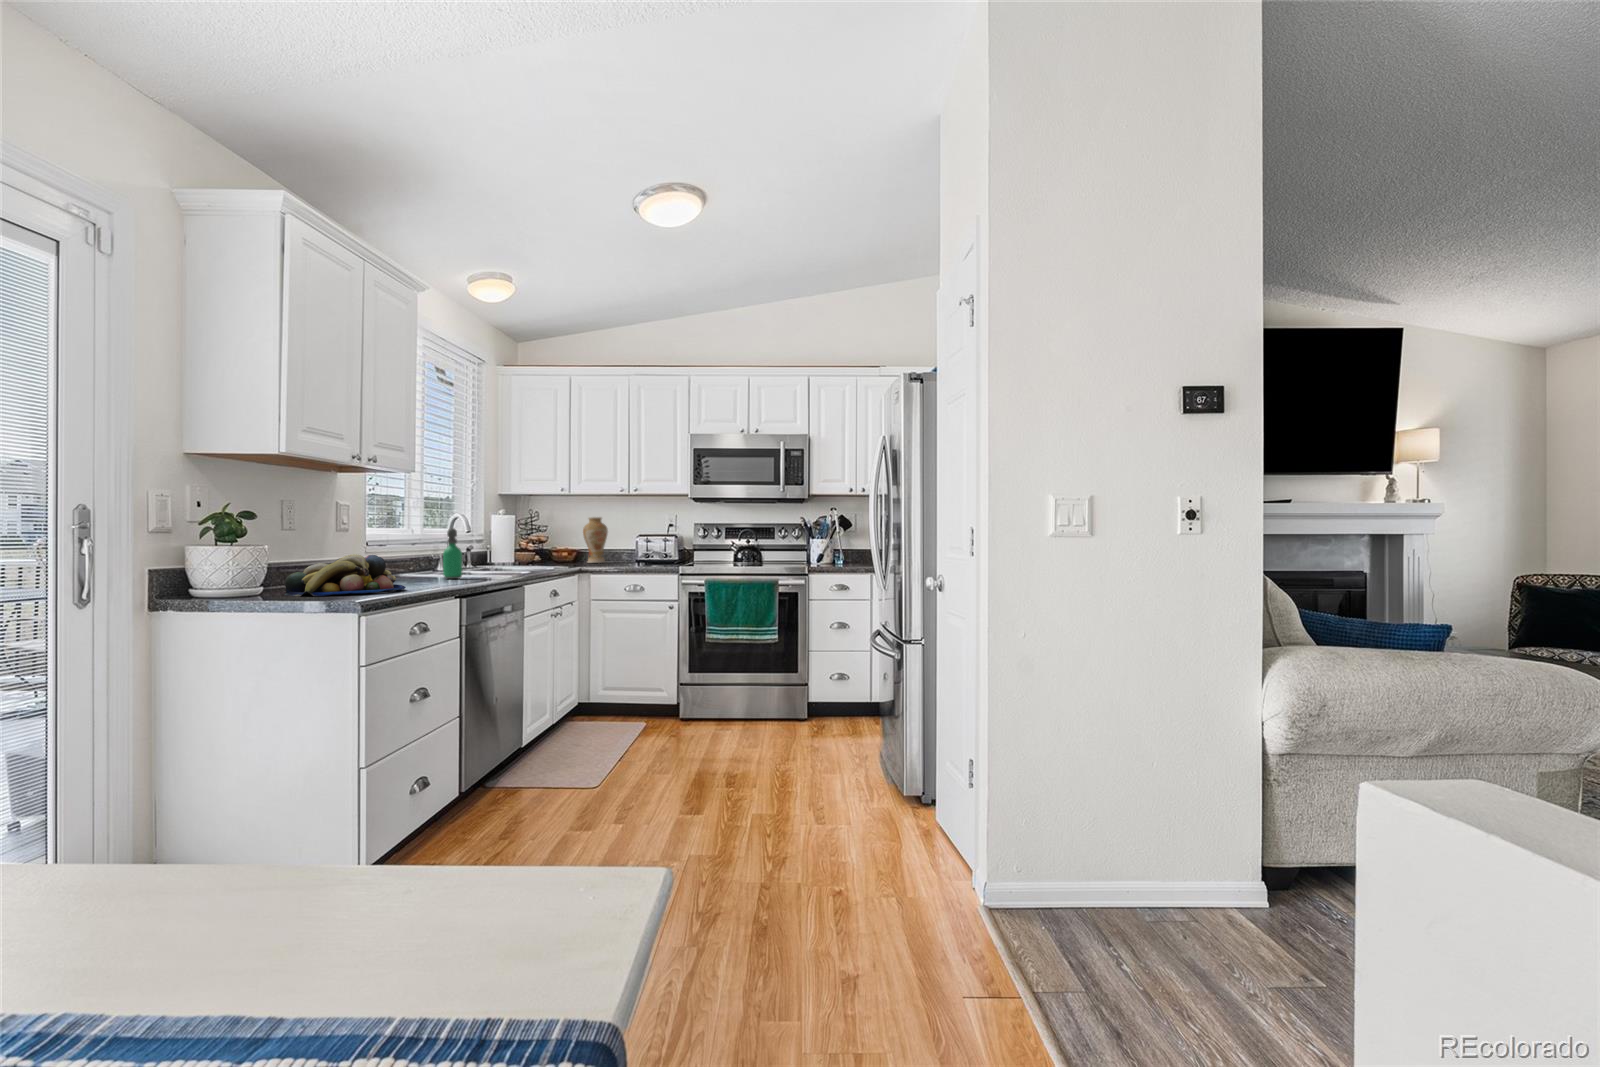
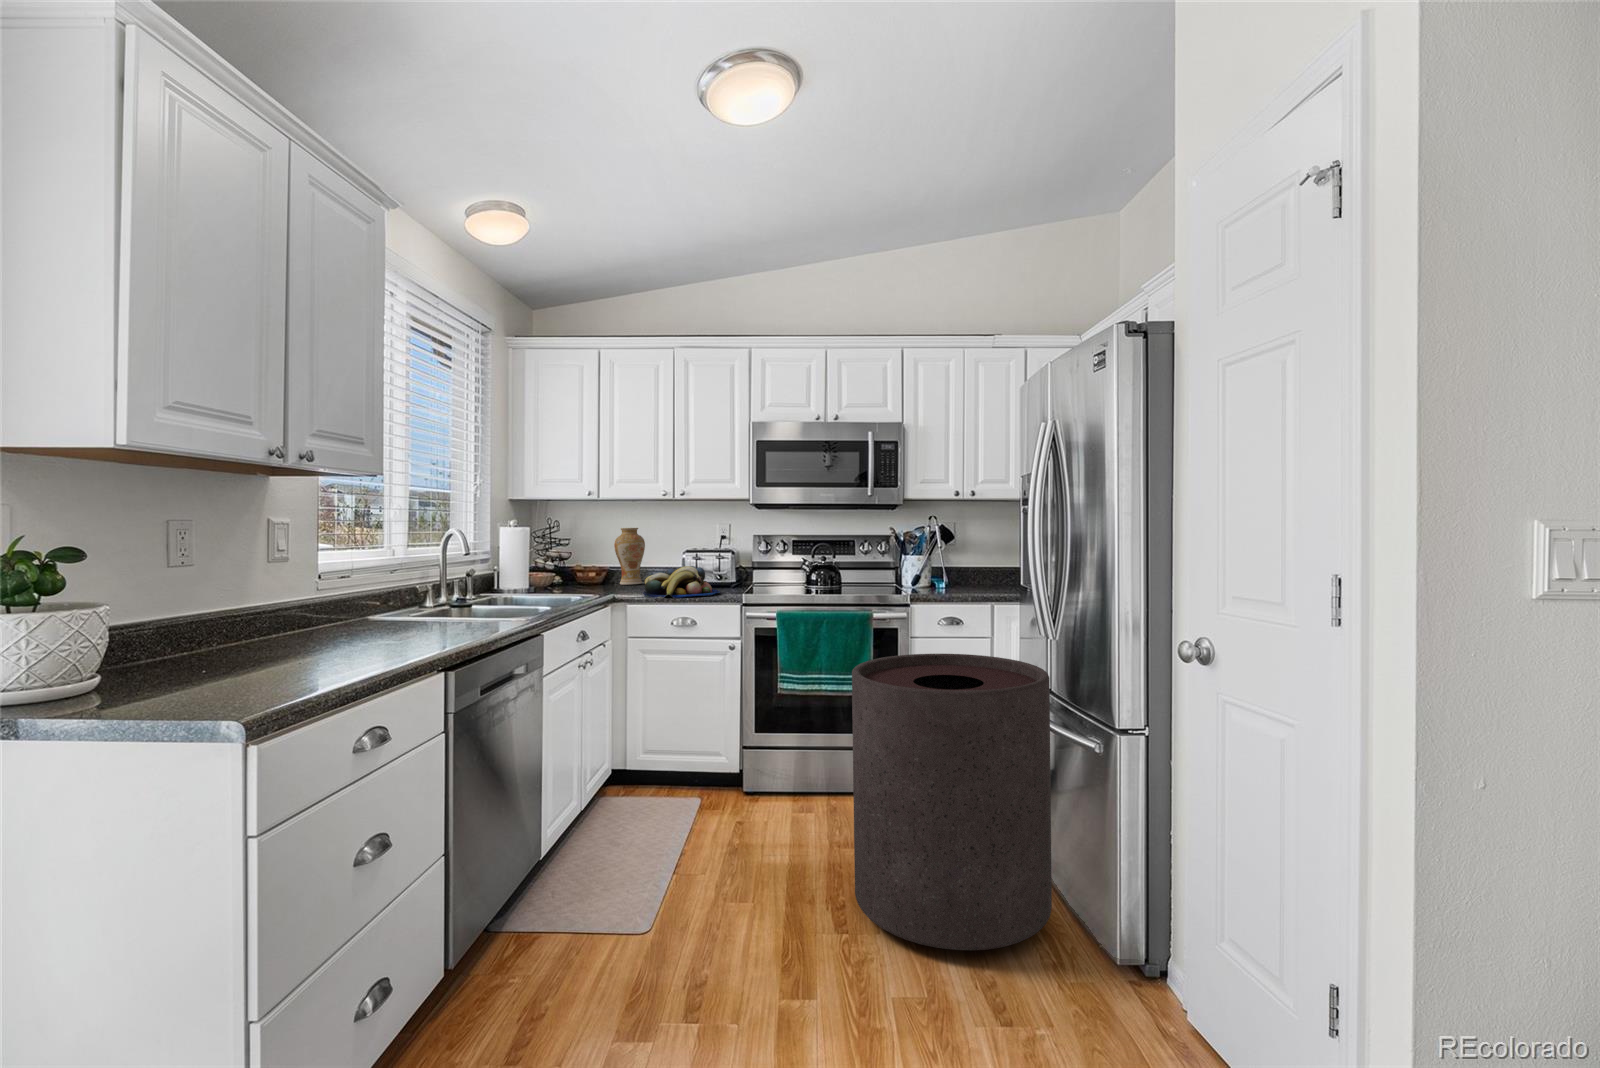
soap dispenser: present [443,528,462,579] -> none [426,555,455,629]
fruit bowl: present [284,554,406,596] -> present [643,566,720,598]
trash can: none [740,603,876,792] -> present [852,654,1052,950]

